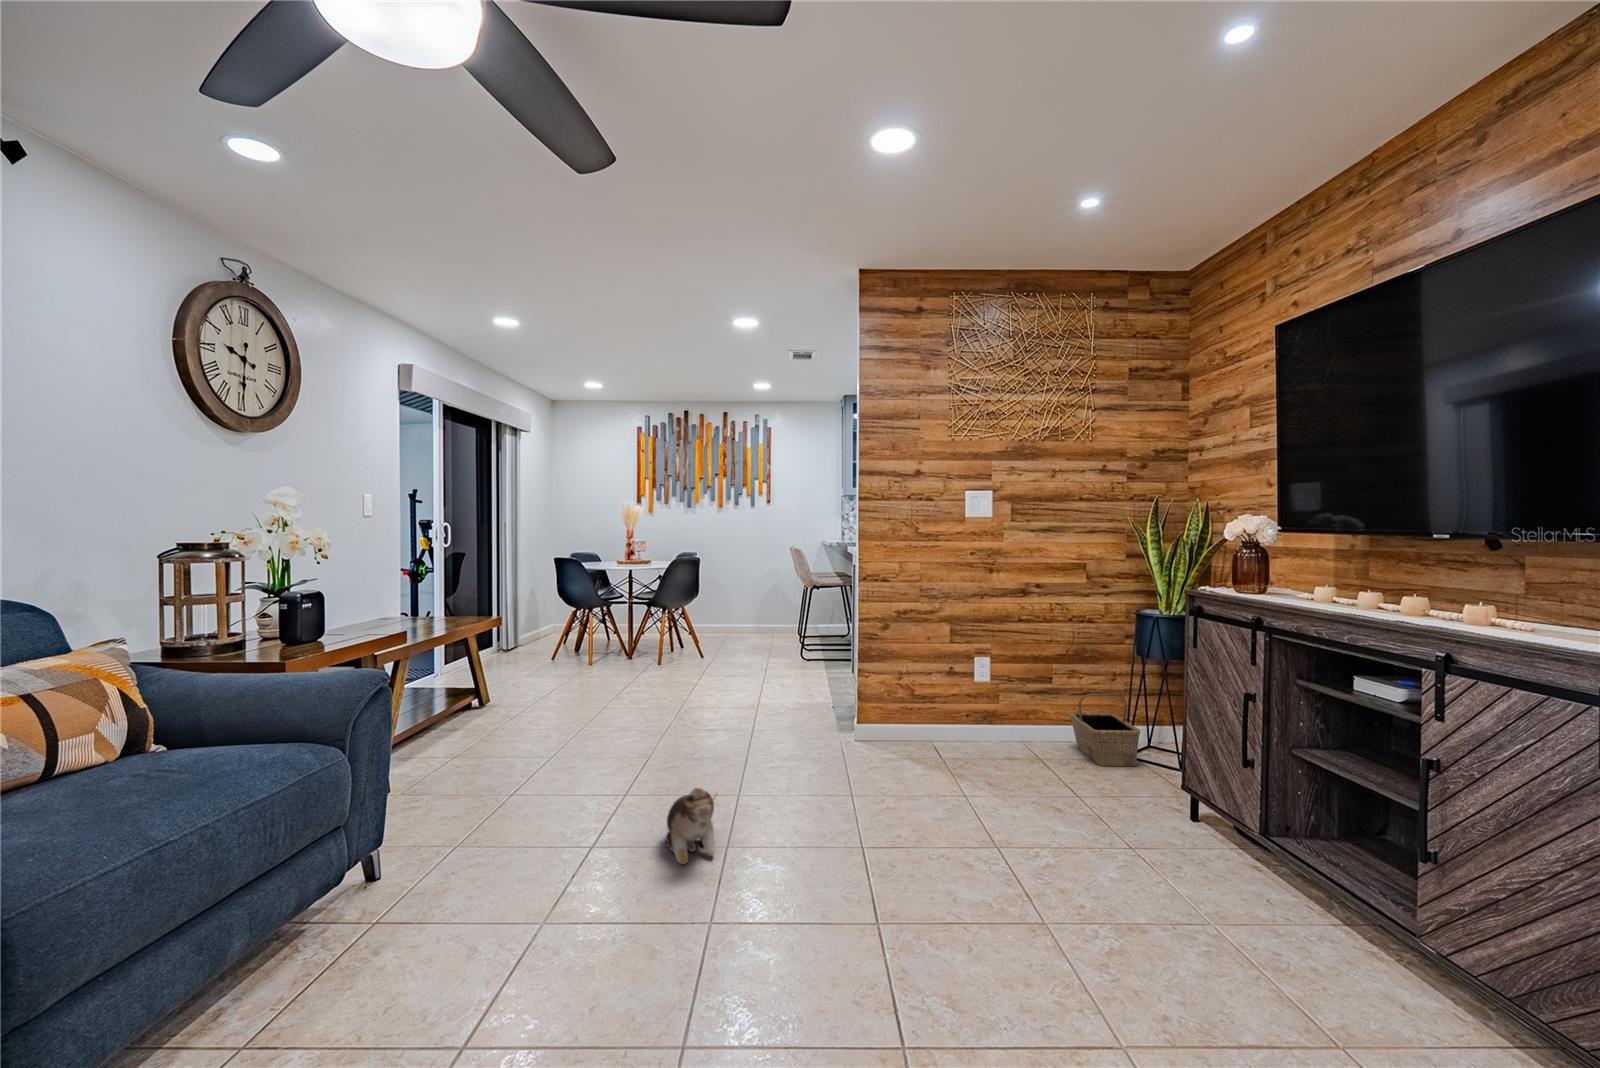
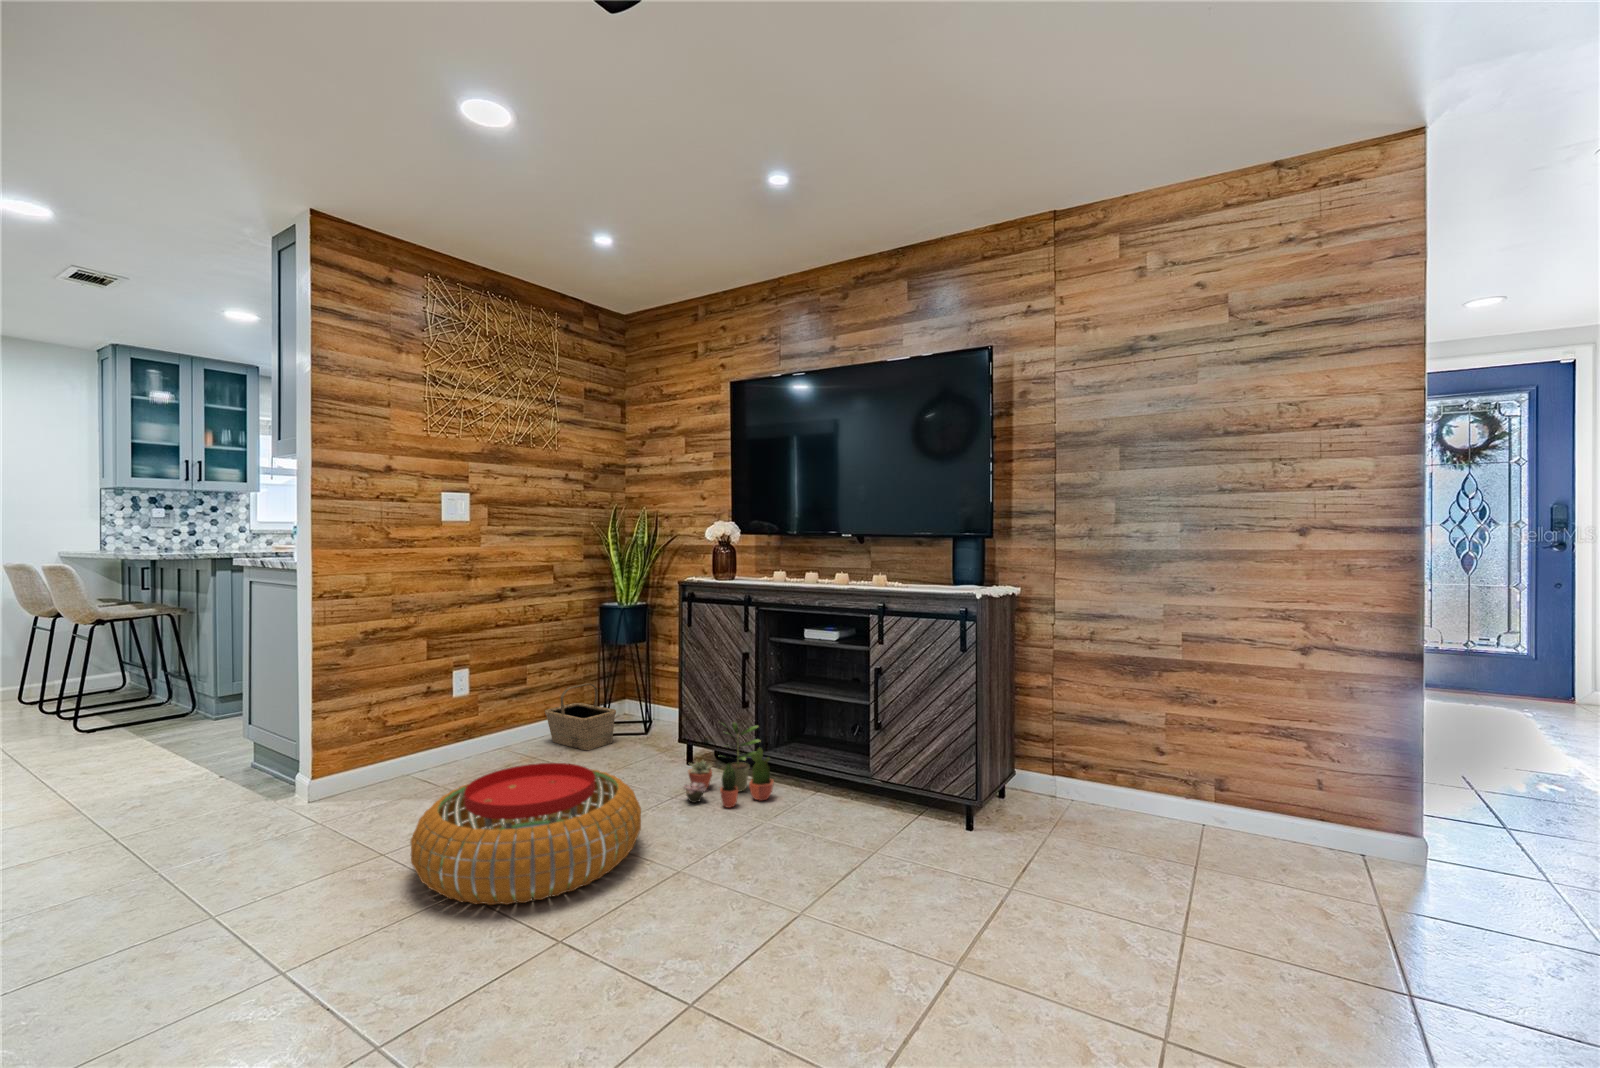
pouf: none [829,751,1041,888] -> present [411,763,641,905]
potted plant: none [1132,773,1260,899] -> present [683,722,774,808]
plush toy: present [666,788,717,864] -> none [153,888,328,1021]

